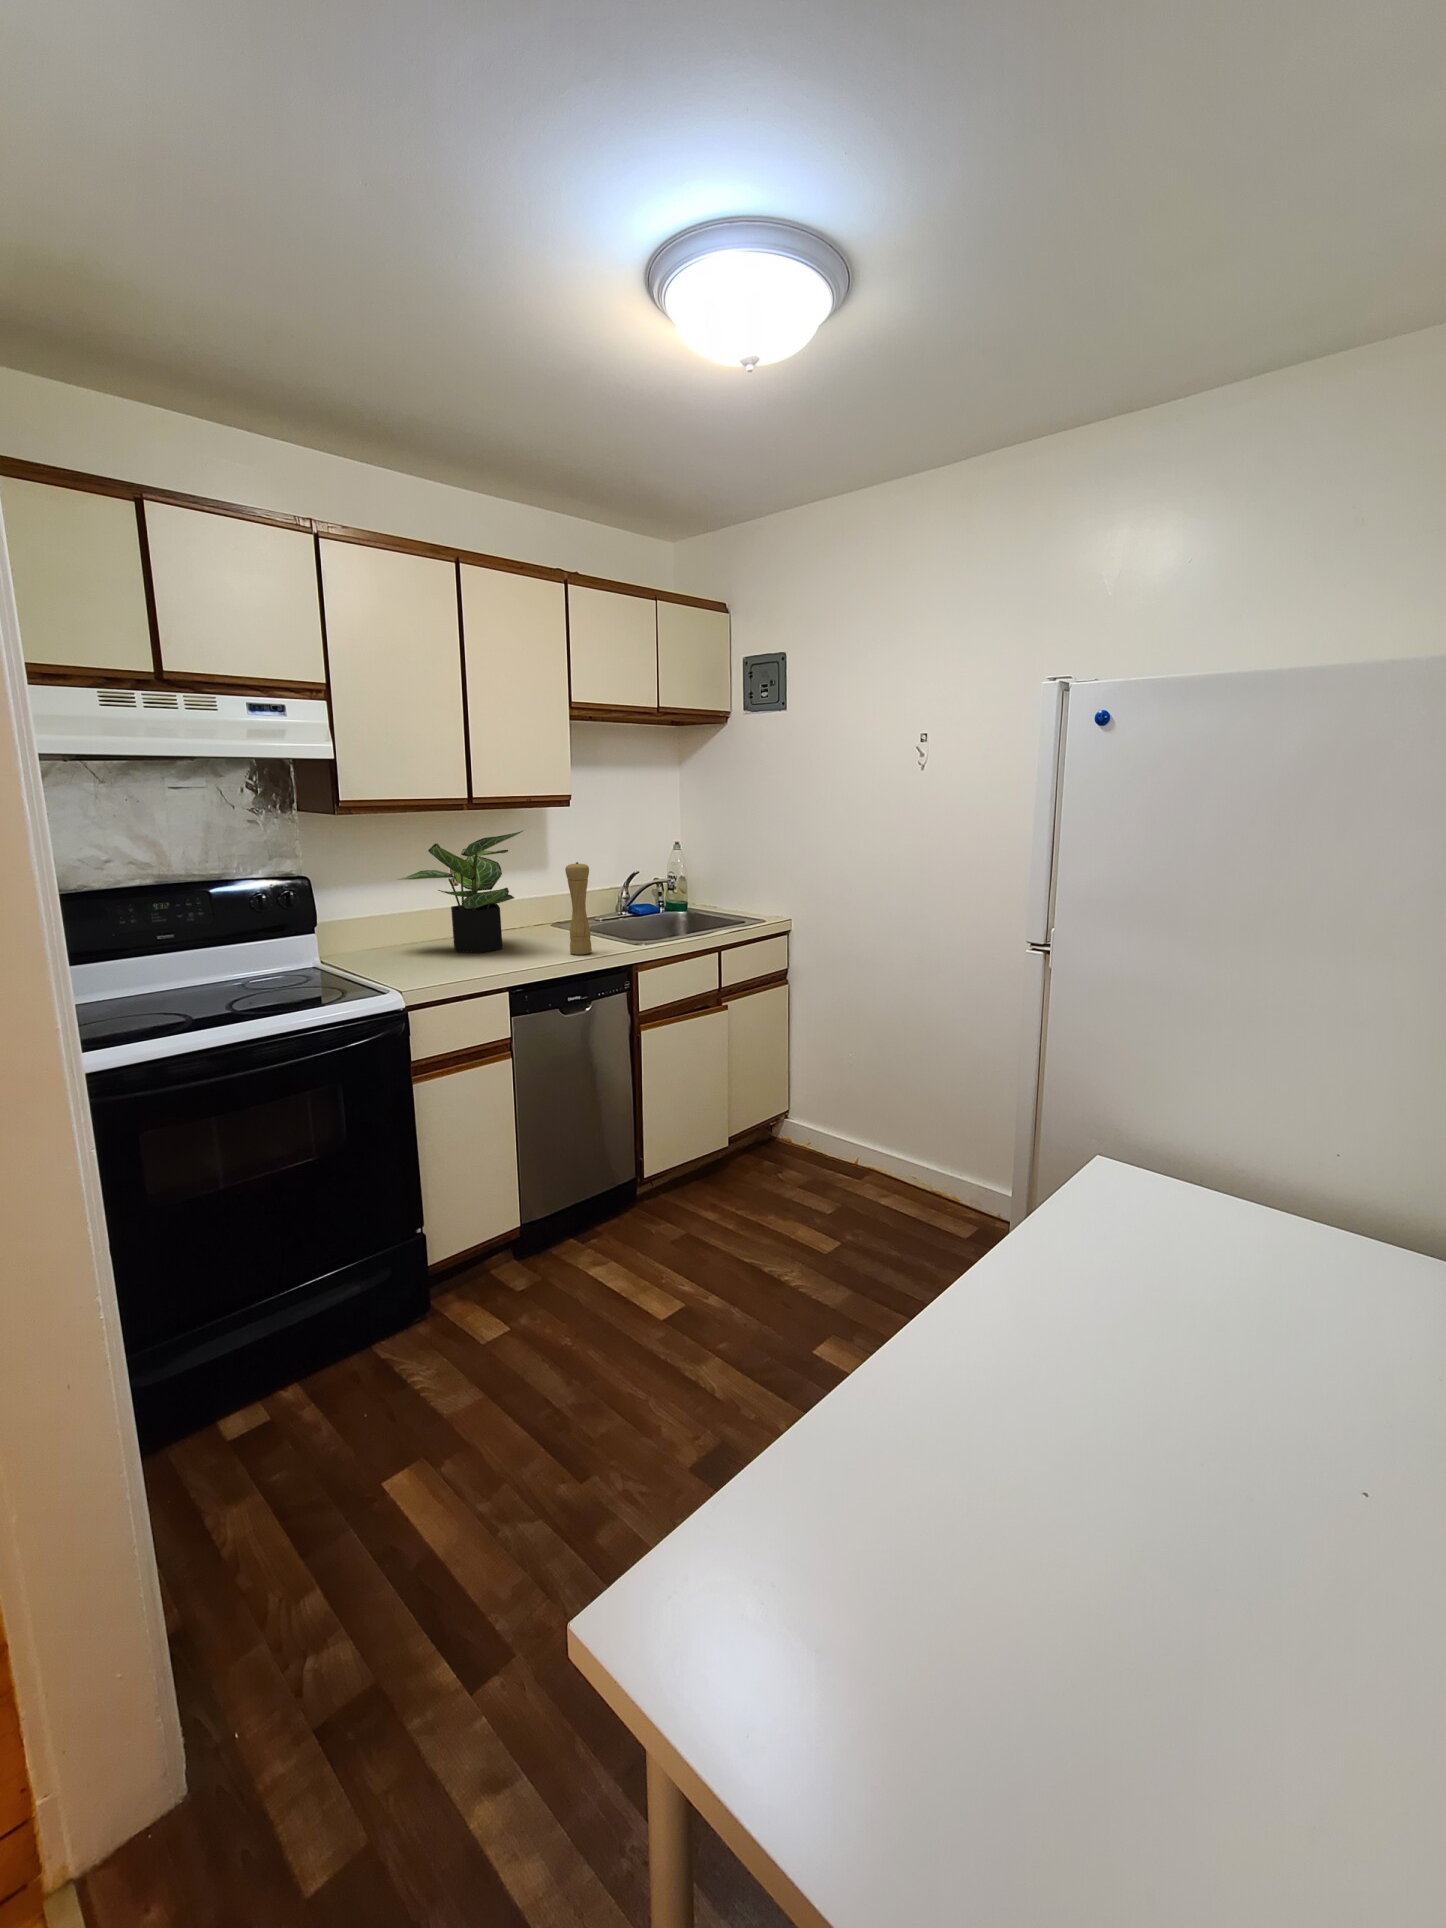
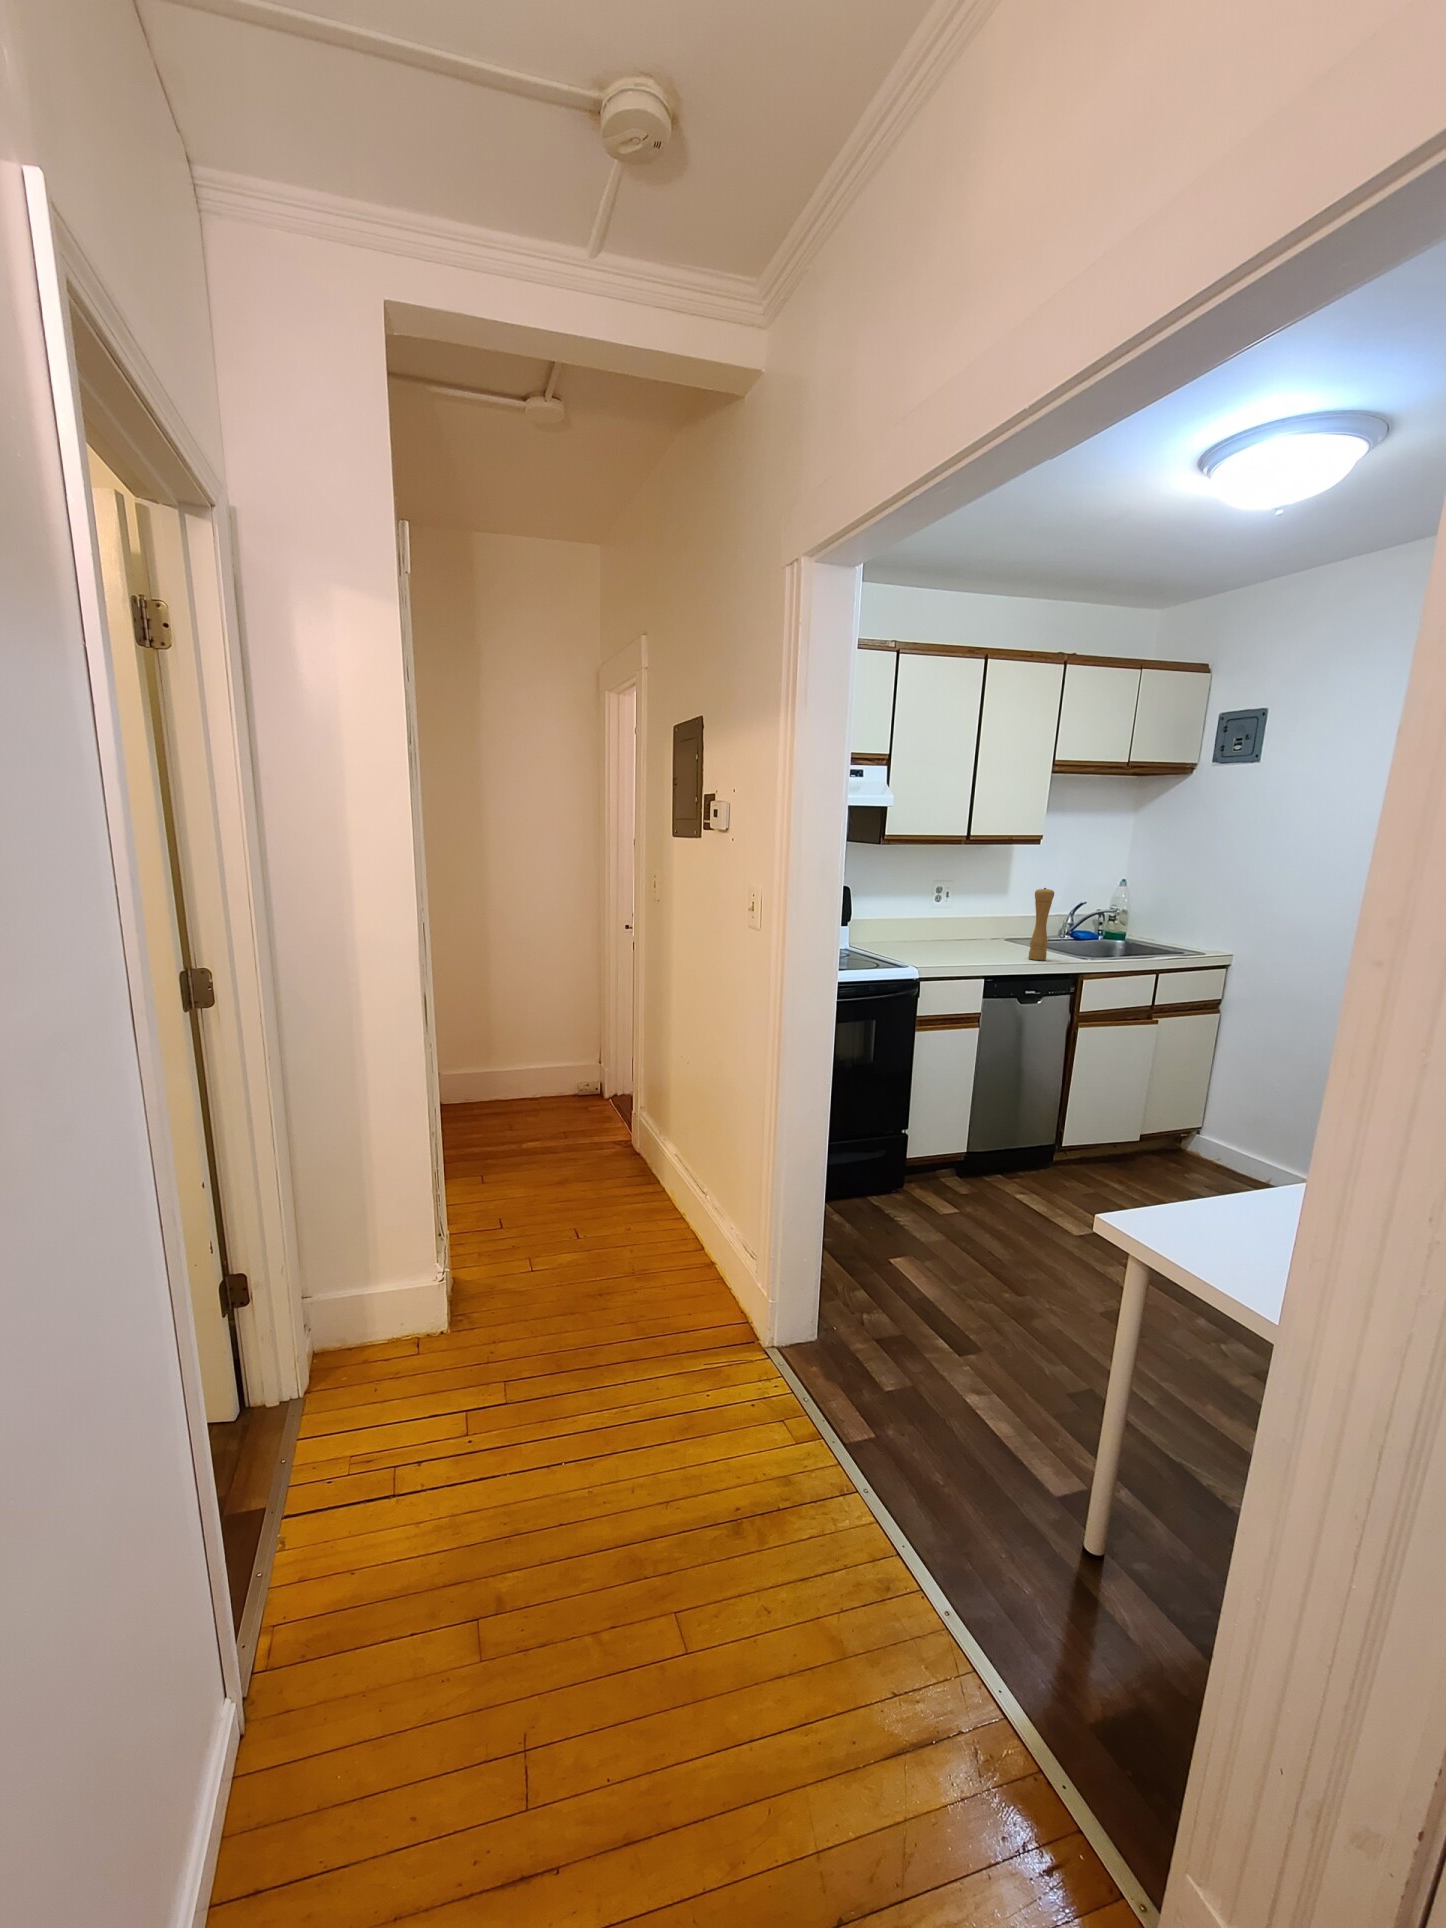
potted plant: present [400,831,523,953] -> none [906,861,1007,952]

